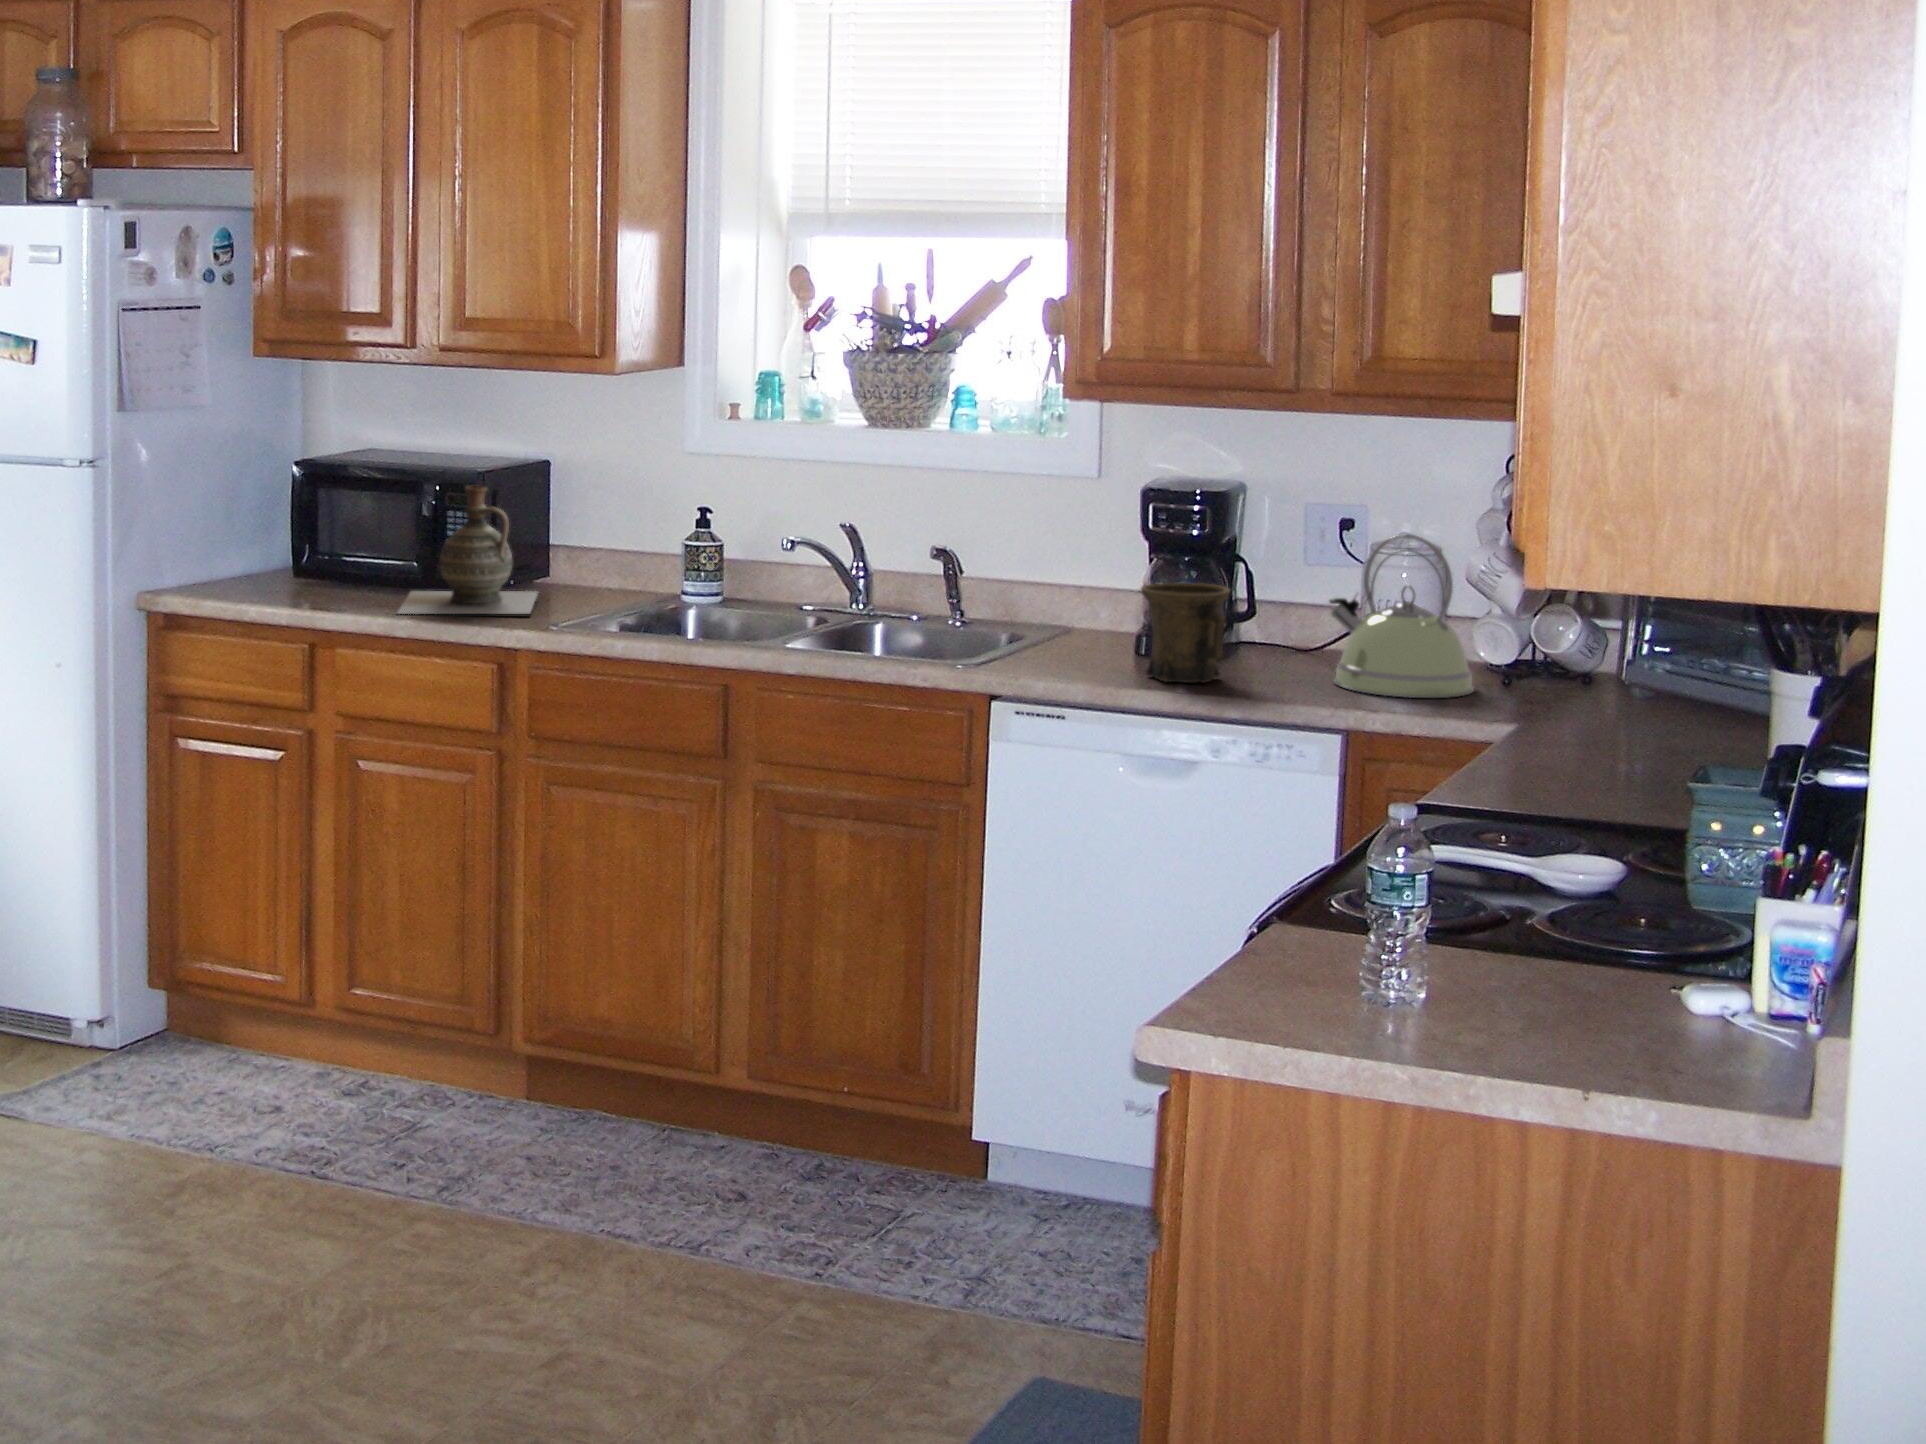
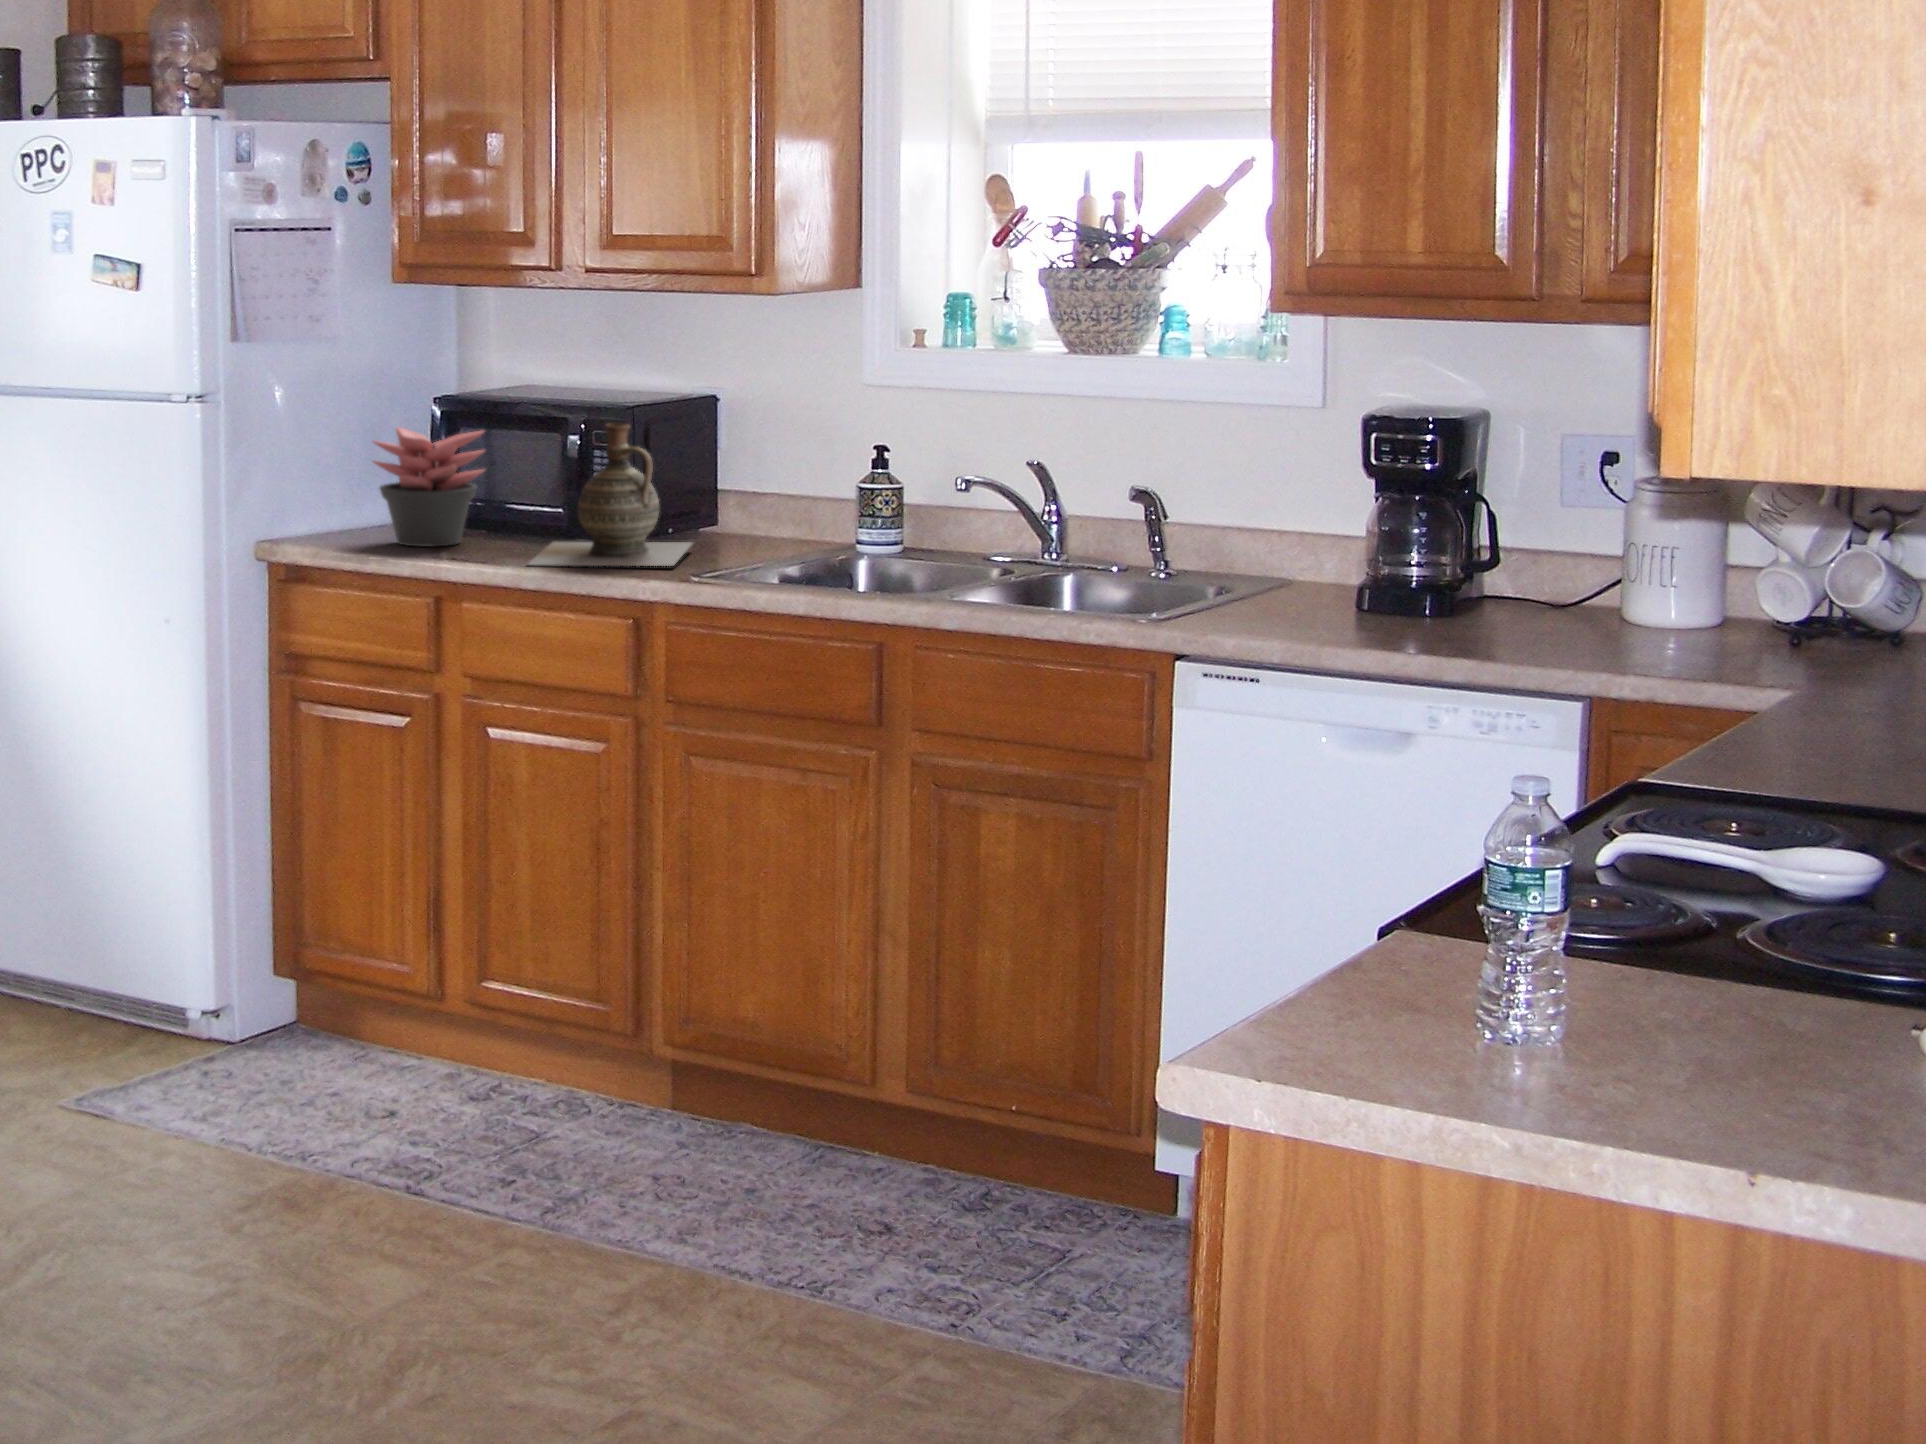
succulent plant: none [245,487,349,596] -> present [373,427,484,547]
kettle: present [1329,534,1474,698] -> none [1580,468,1753,661]
mug: present [1141,583,1230,682] -> none [1349,526,1457,642]

